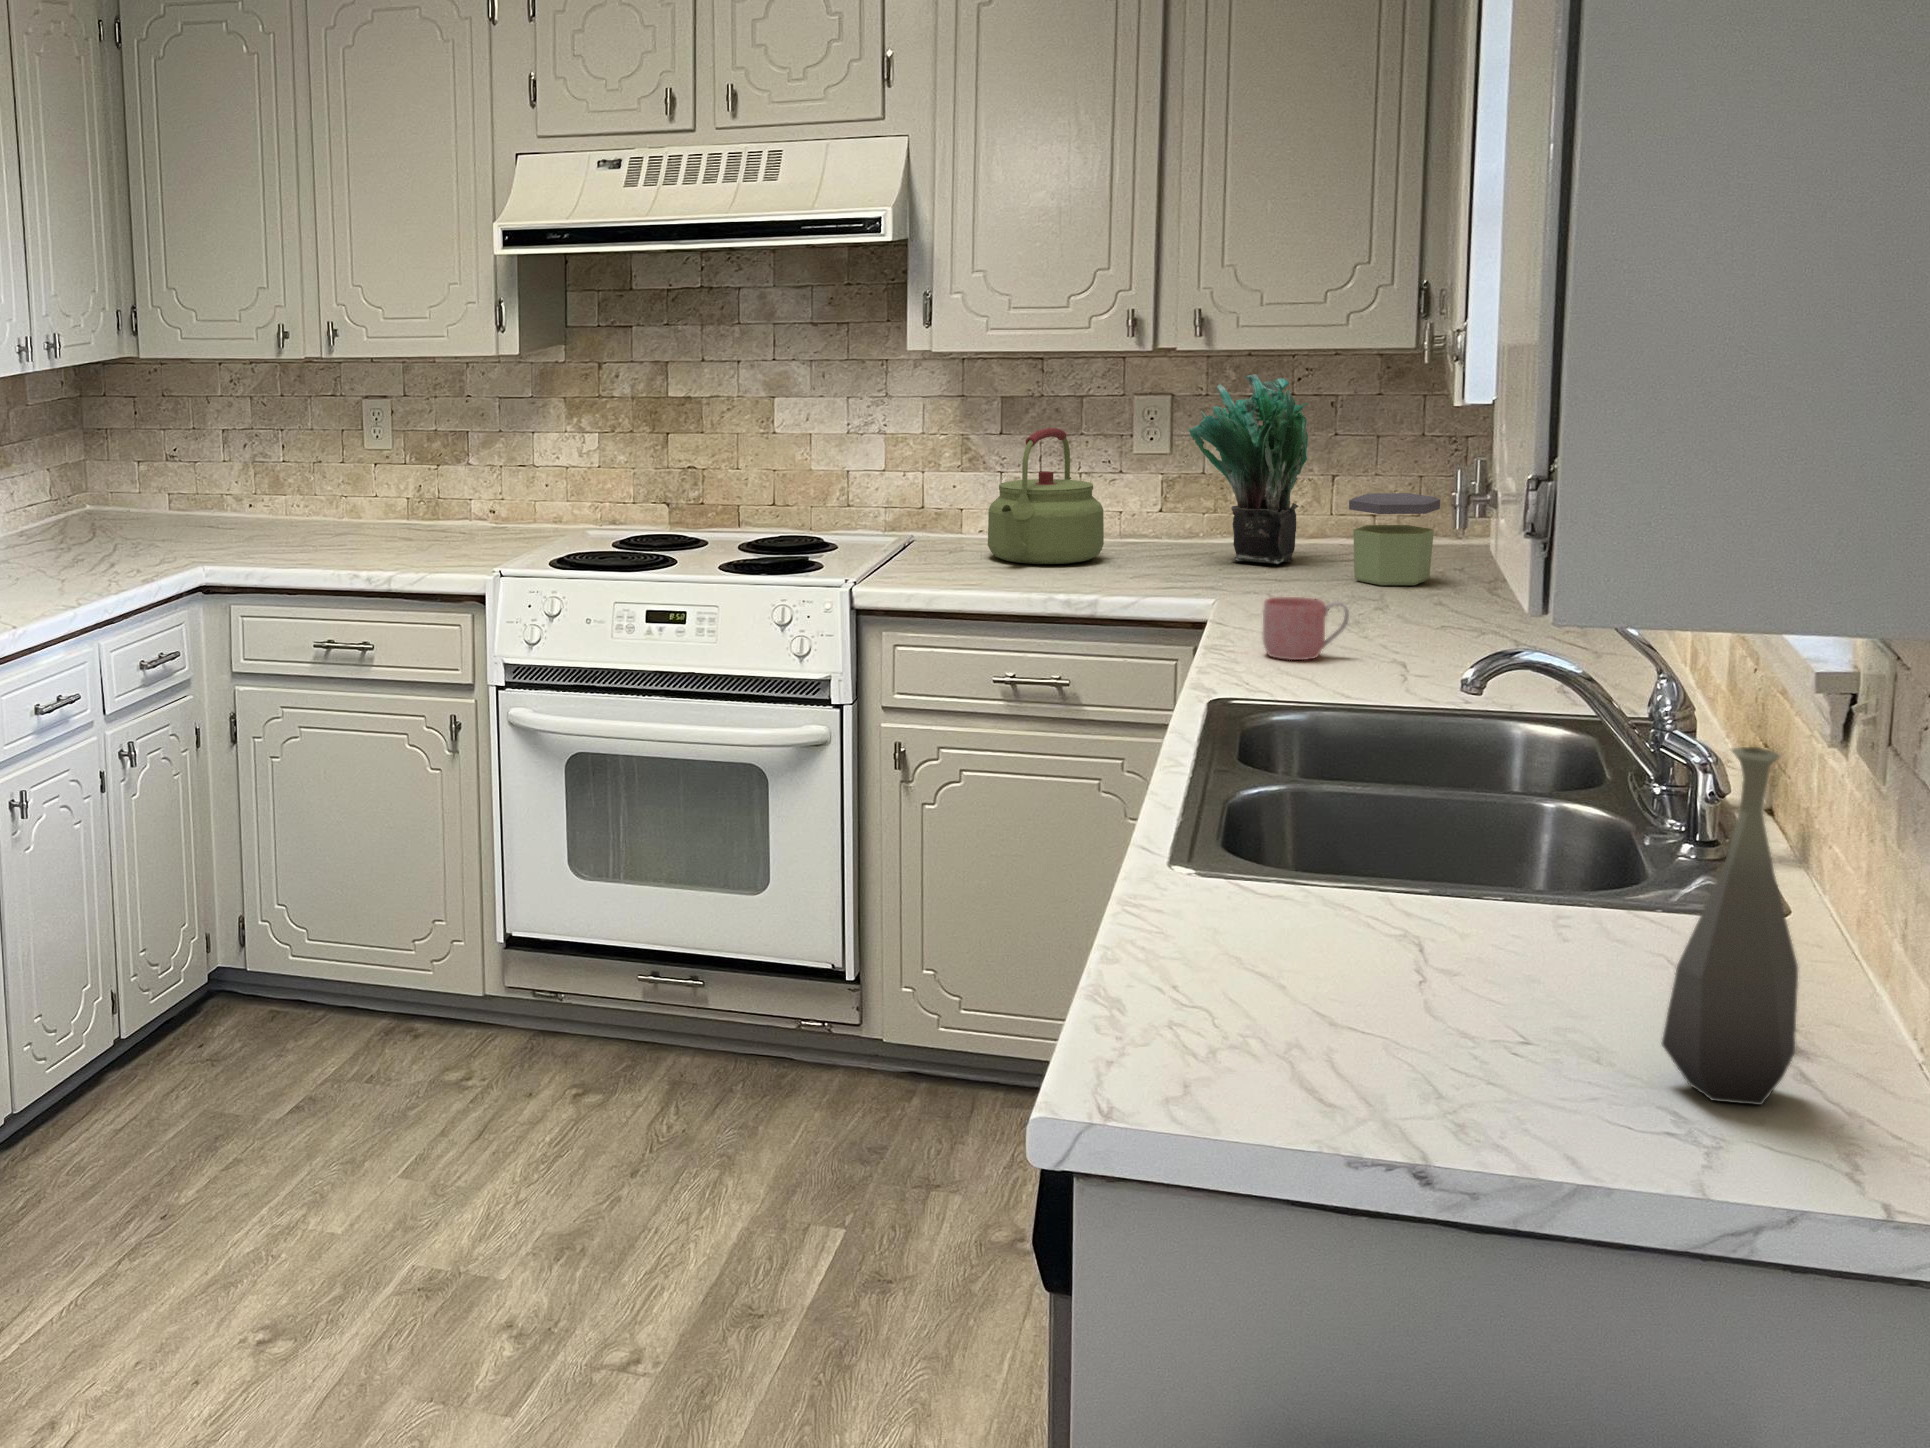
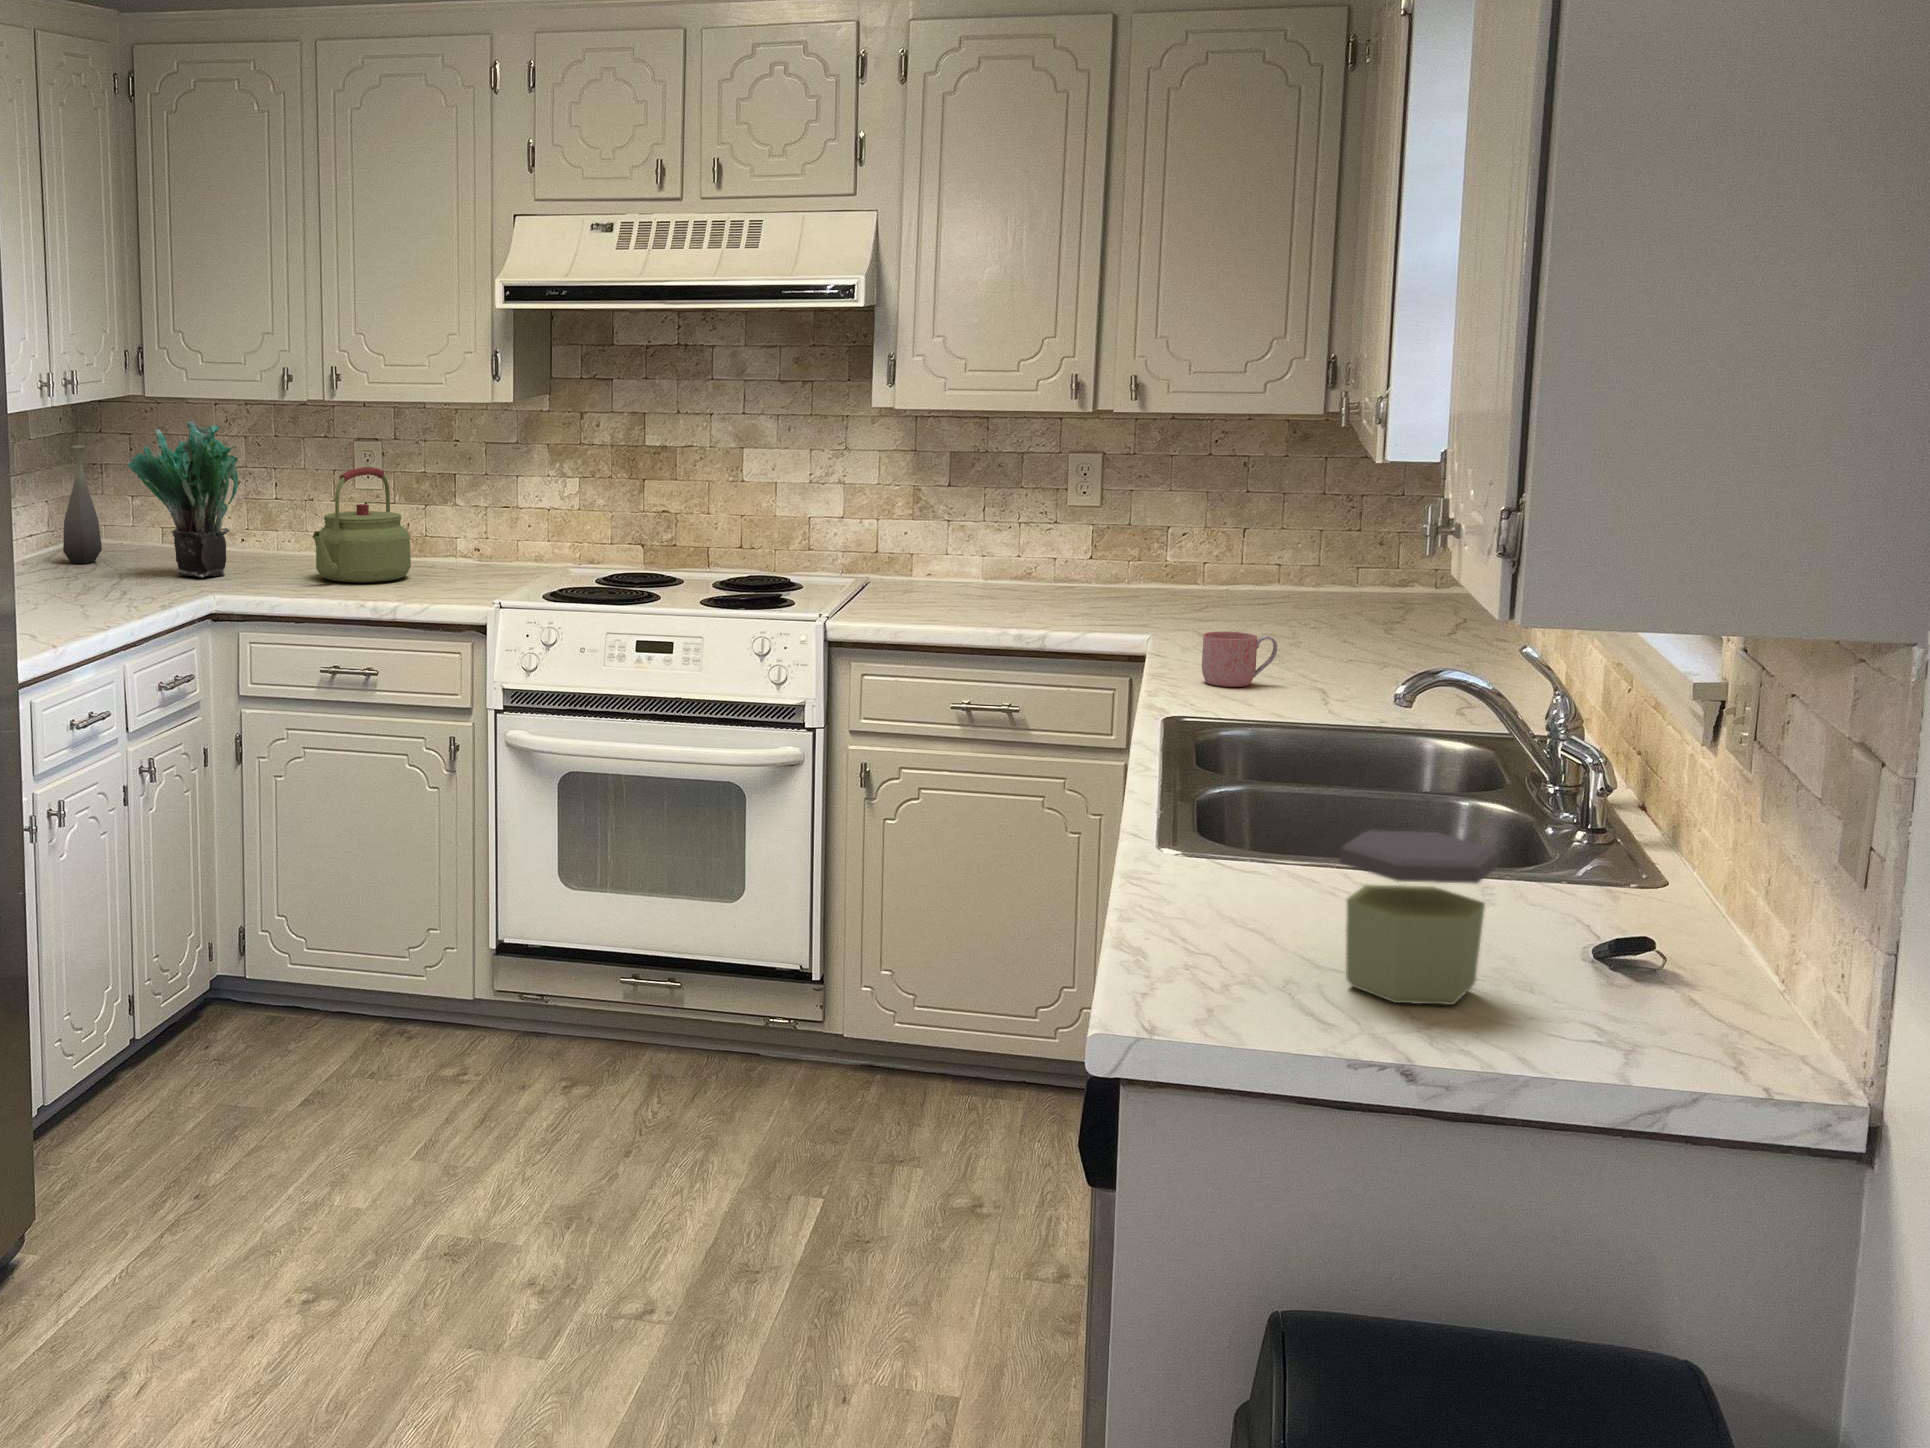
potted plant: present [1189,374,1308,564] -> present [128,421,238,577]
kettle: present [988,428,1104,564] -> present [312,467,411,582]
jar: present [1349,493,1440,585] -> present [1340,830,1498,1005]
bottle: present [1662,747,1798,1105] -> present [63,445,102,563]

